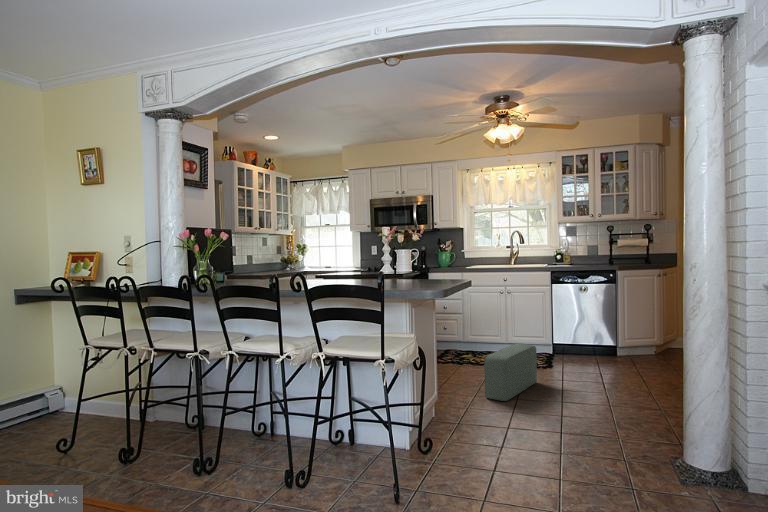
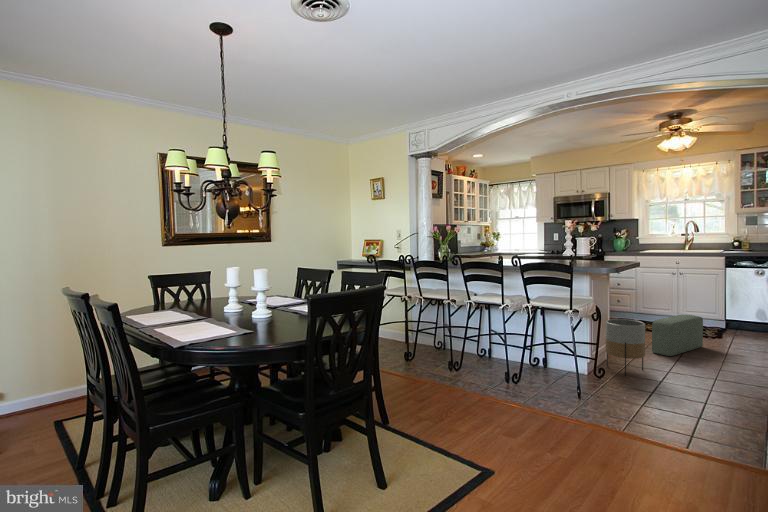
planter: none [431,361,480,444] -> present [605,319,645,376]

